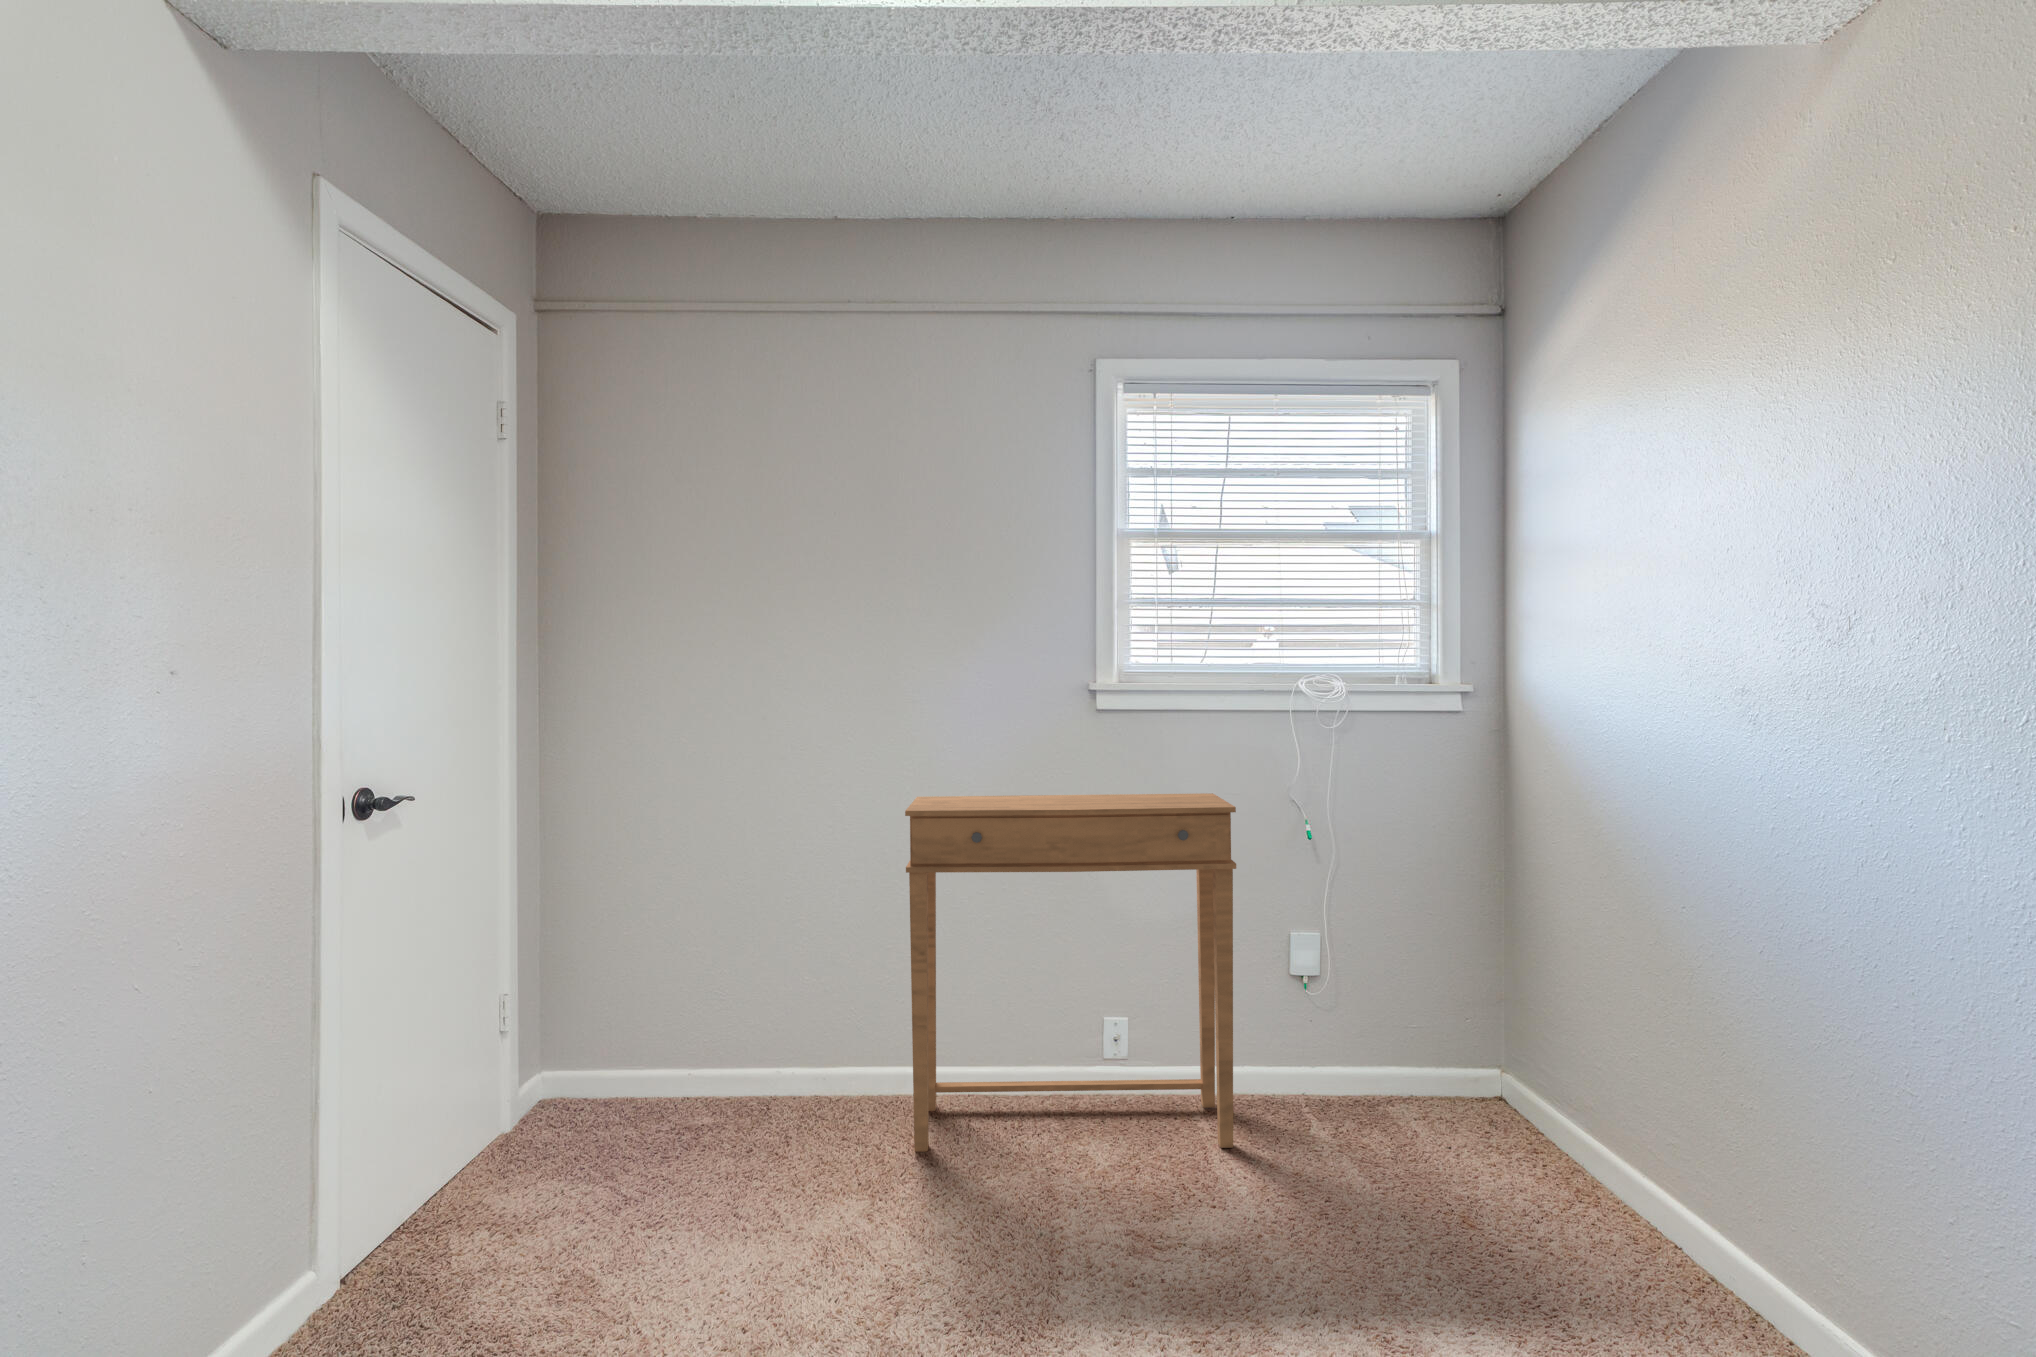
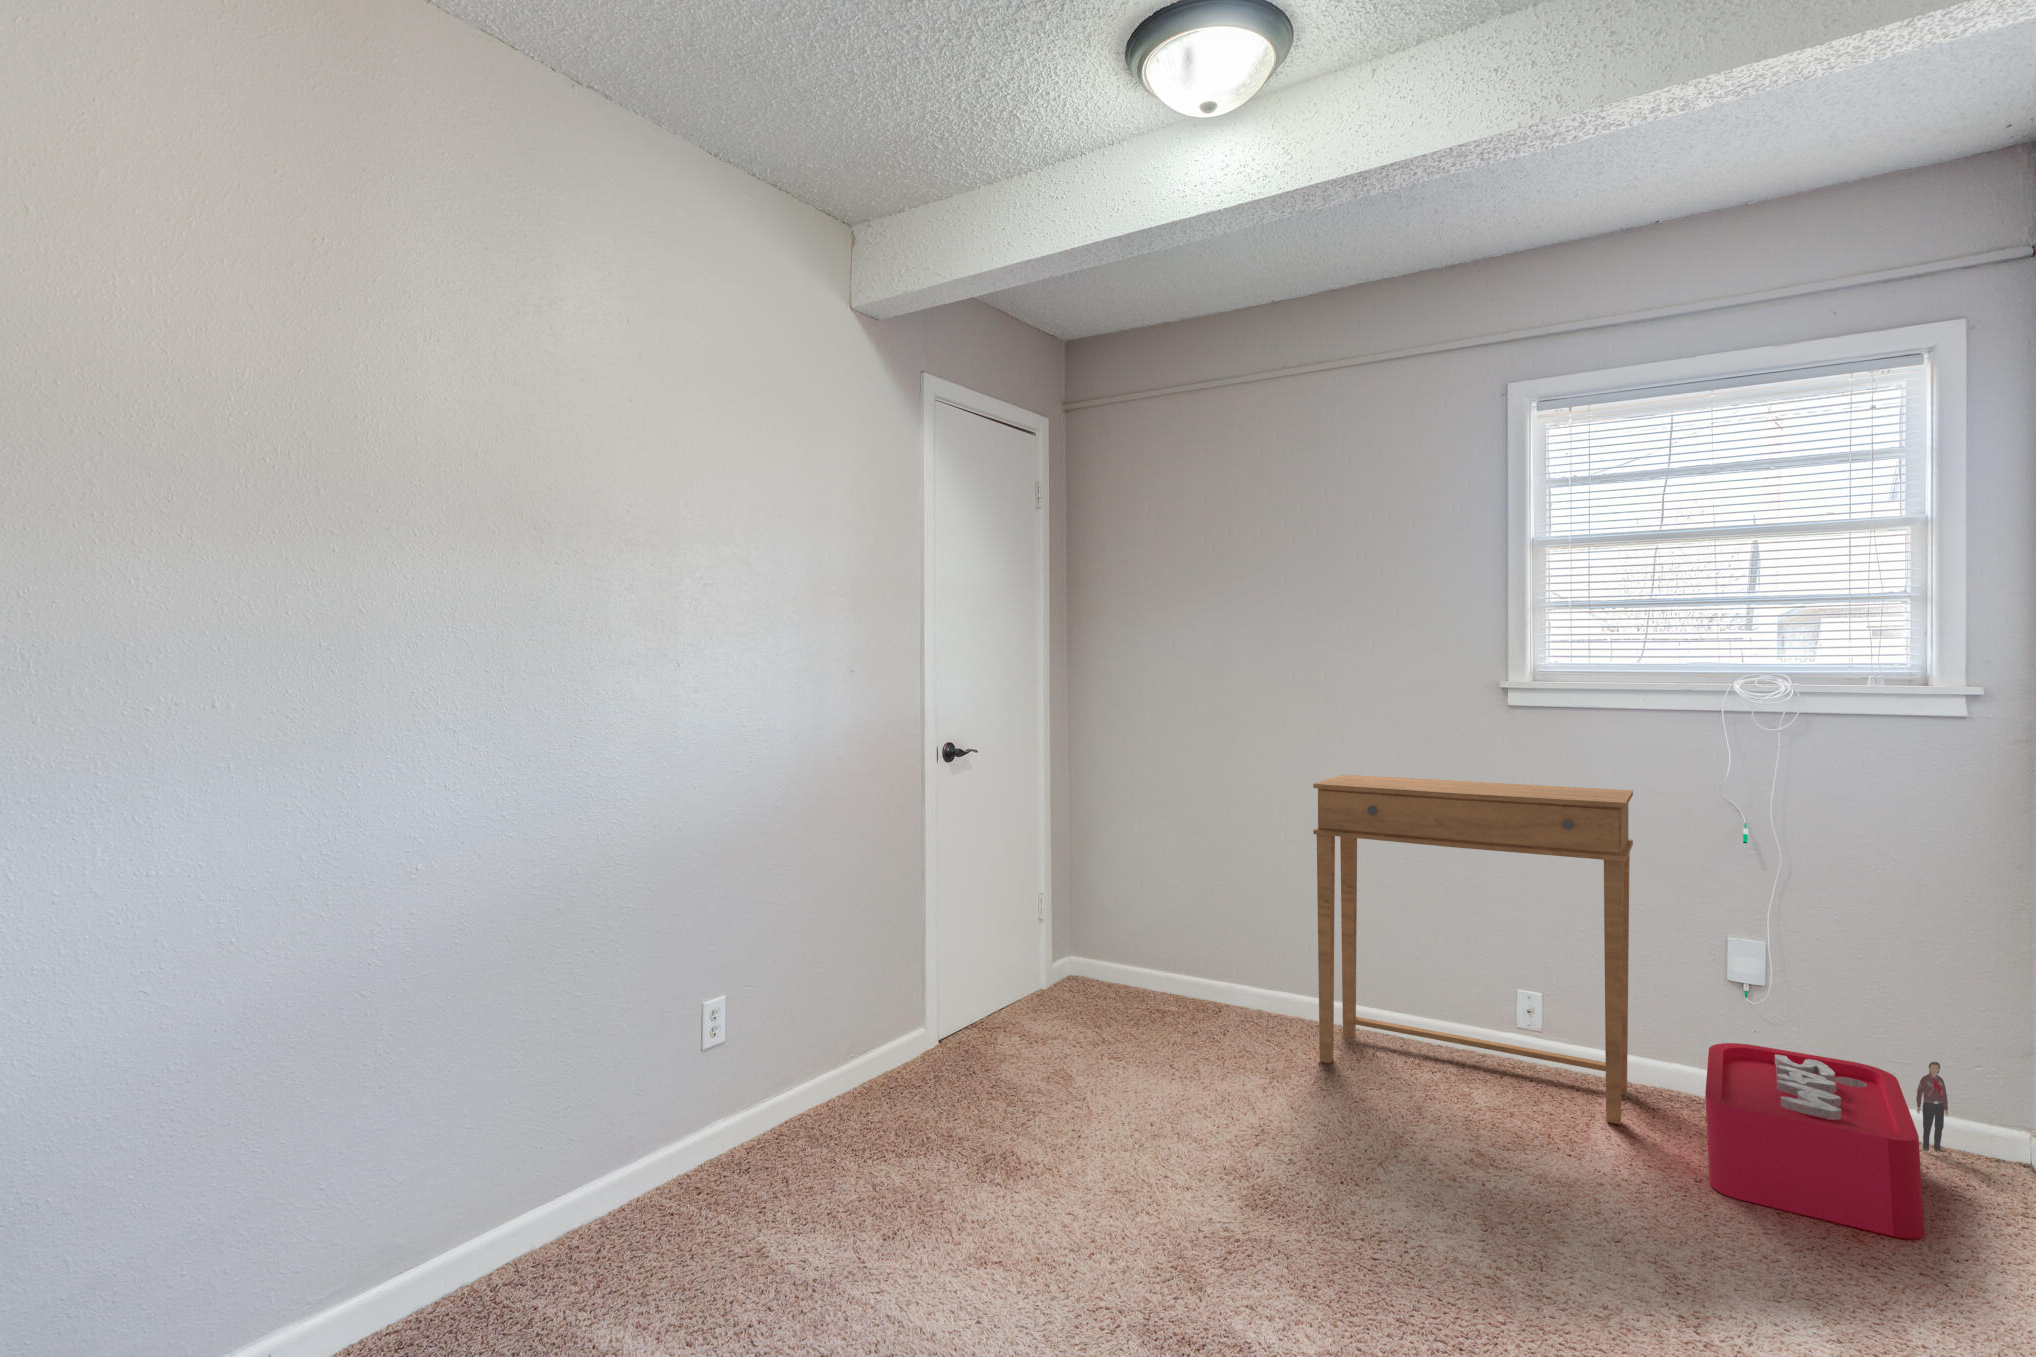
storage bin: none [1295,1021,1509,1205] -> present [1705,1043,1948,1239]

